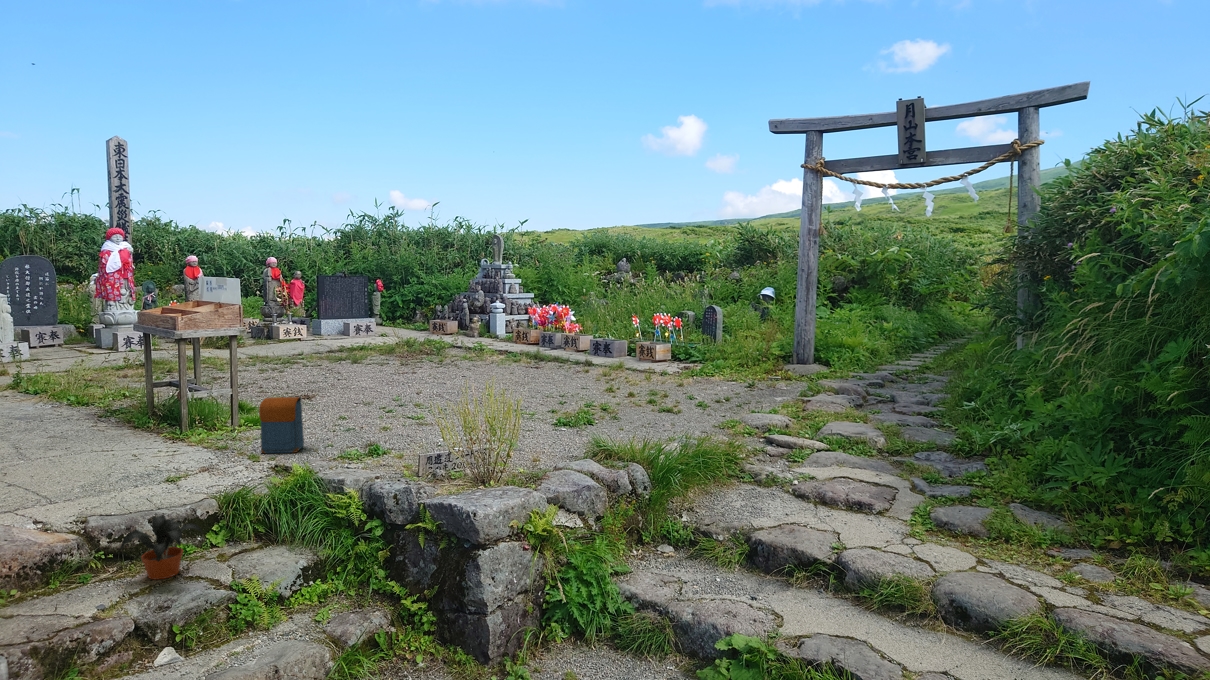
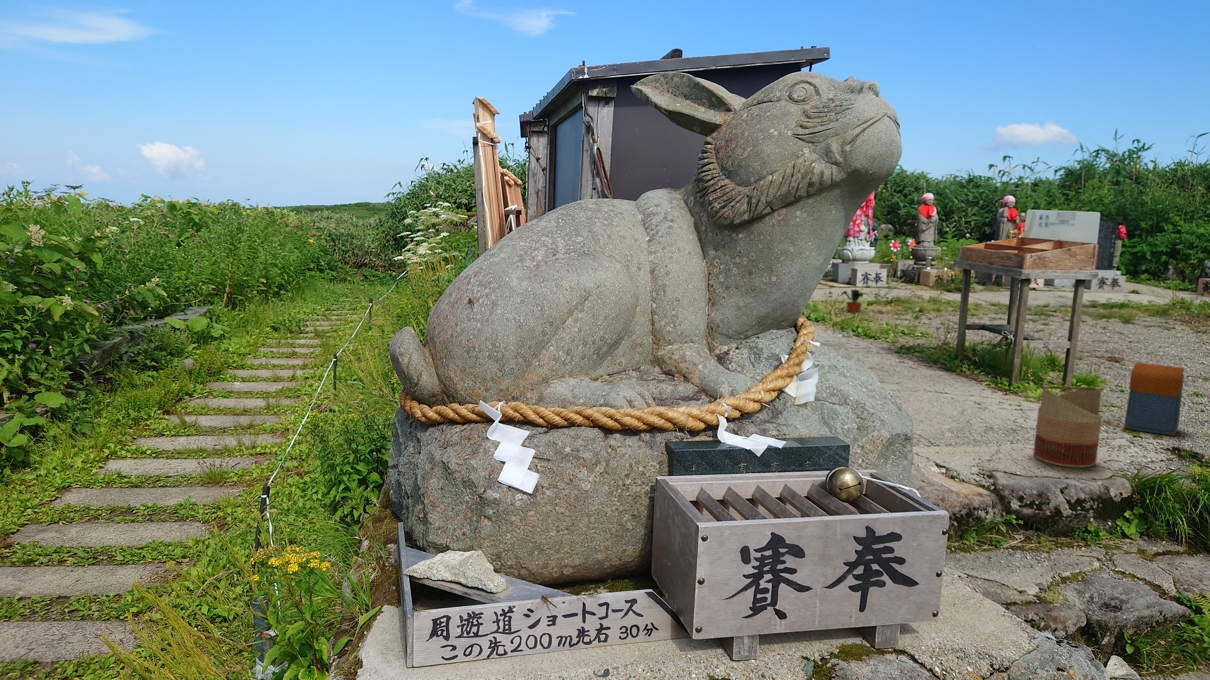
basket: none [145,424,204,498] -> present [1034,385,1103,467]
potted plant: present [121,515,202,579] -> present [841,289,866,312]

